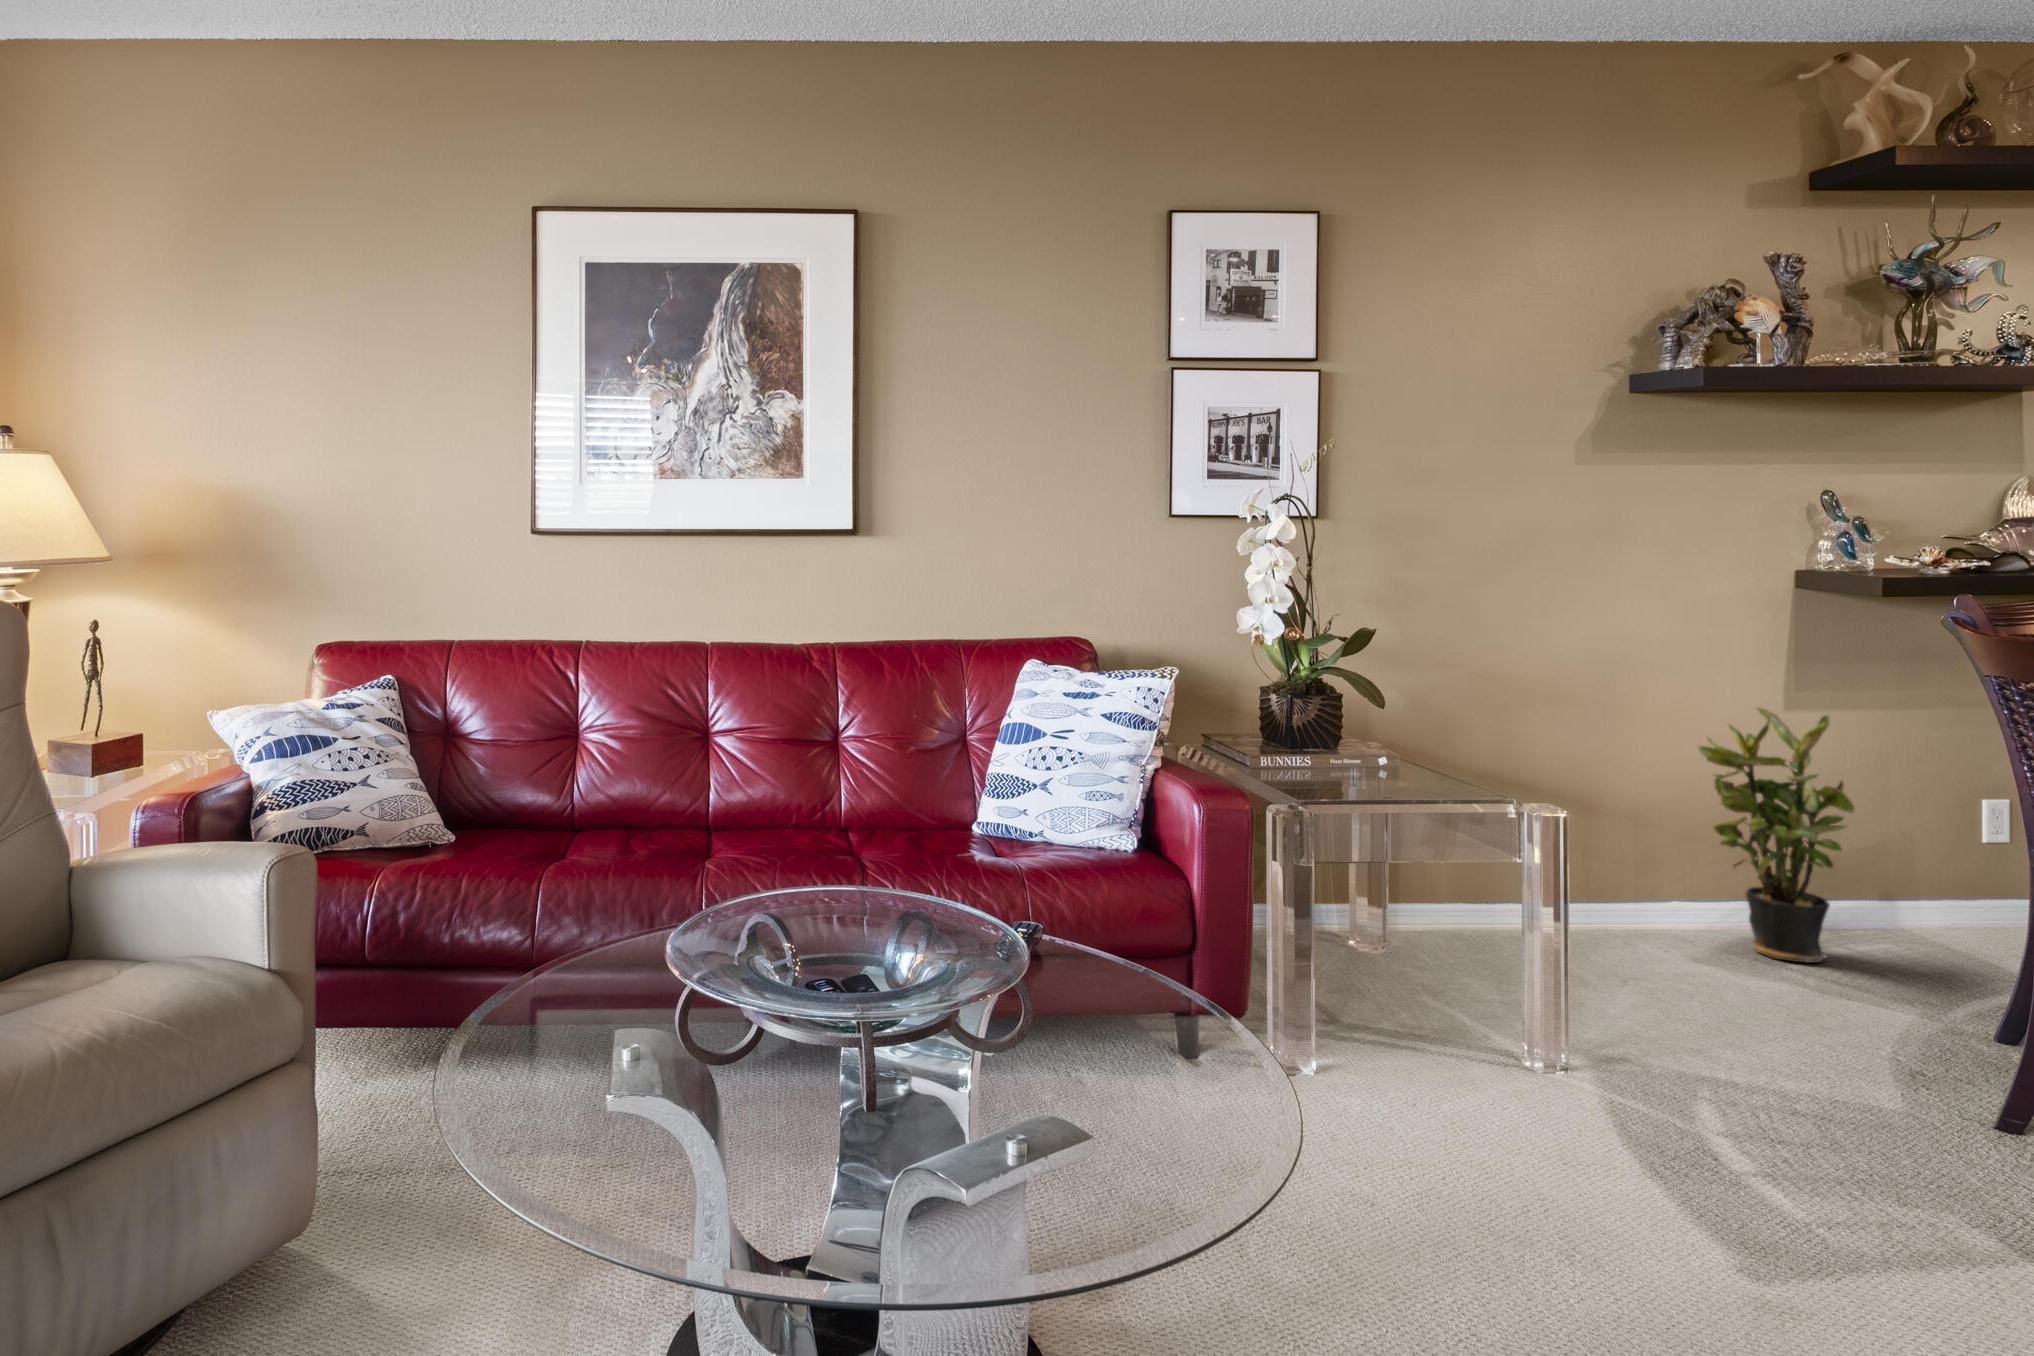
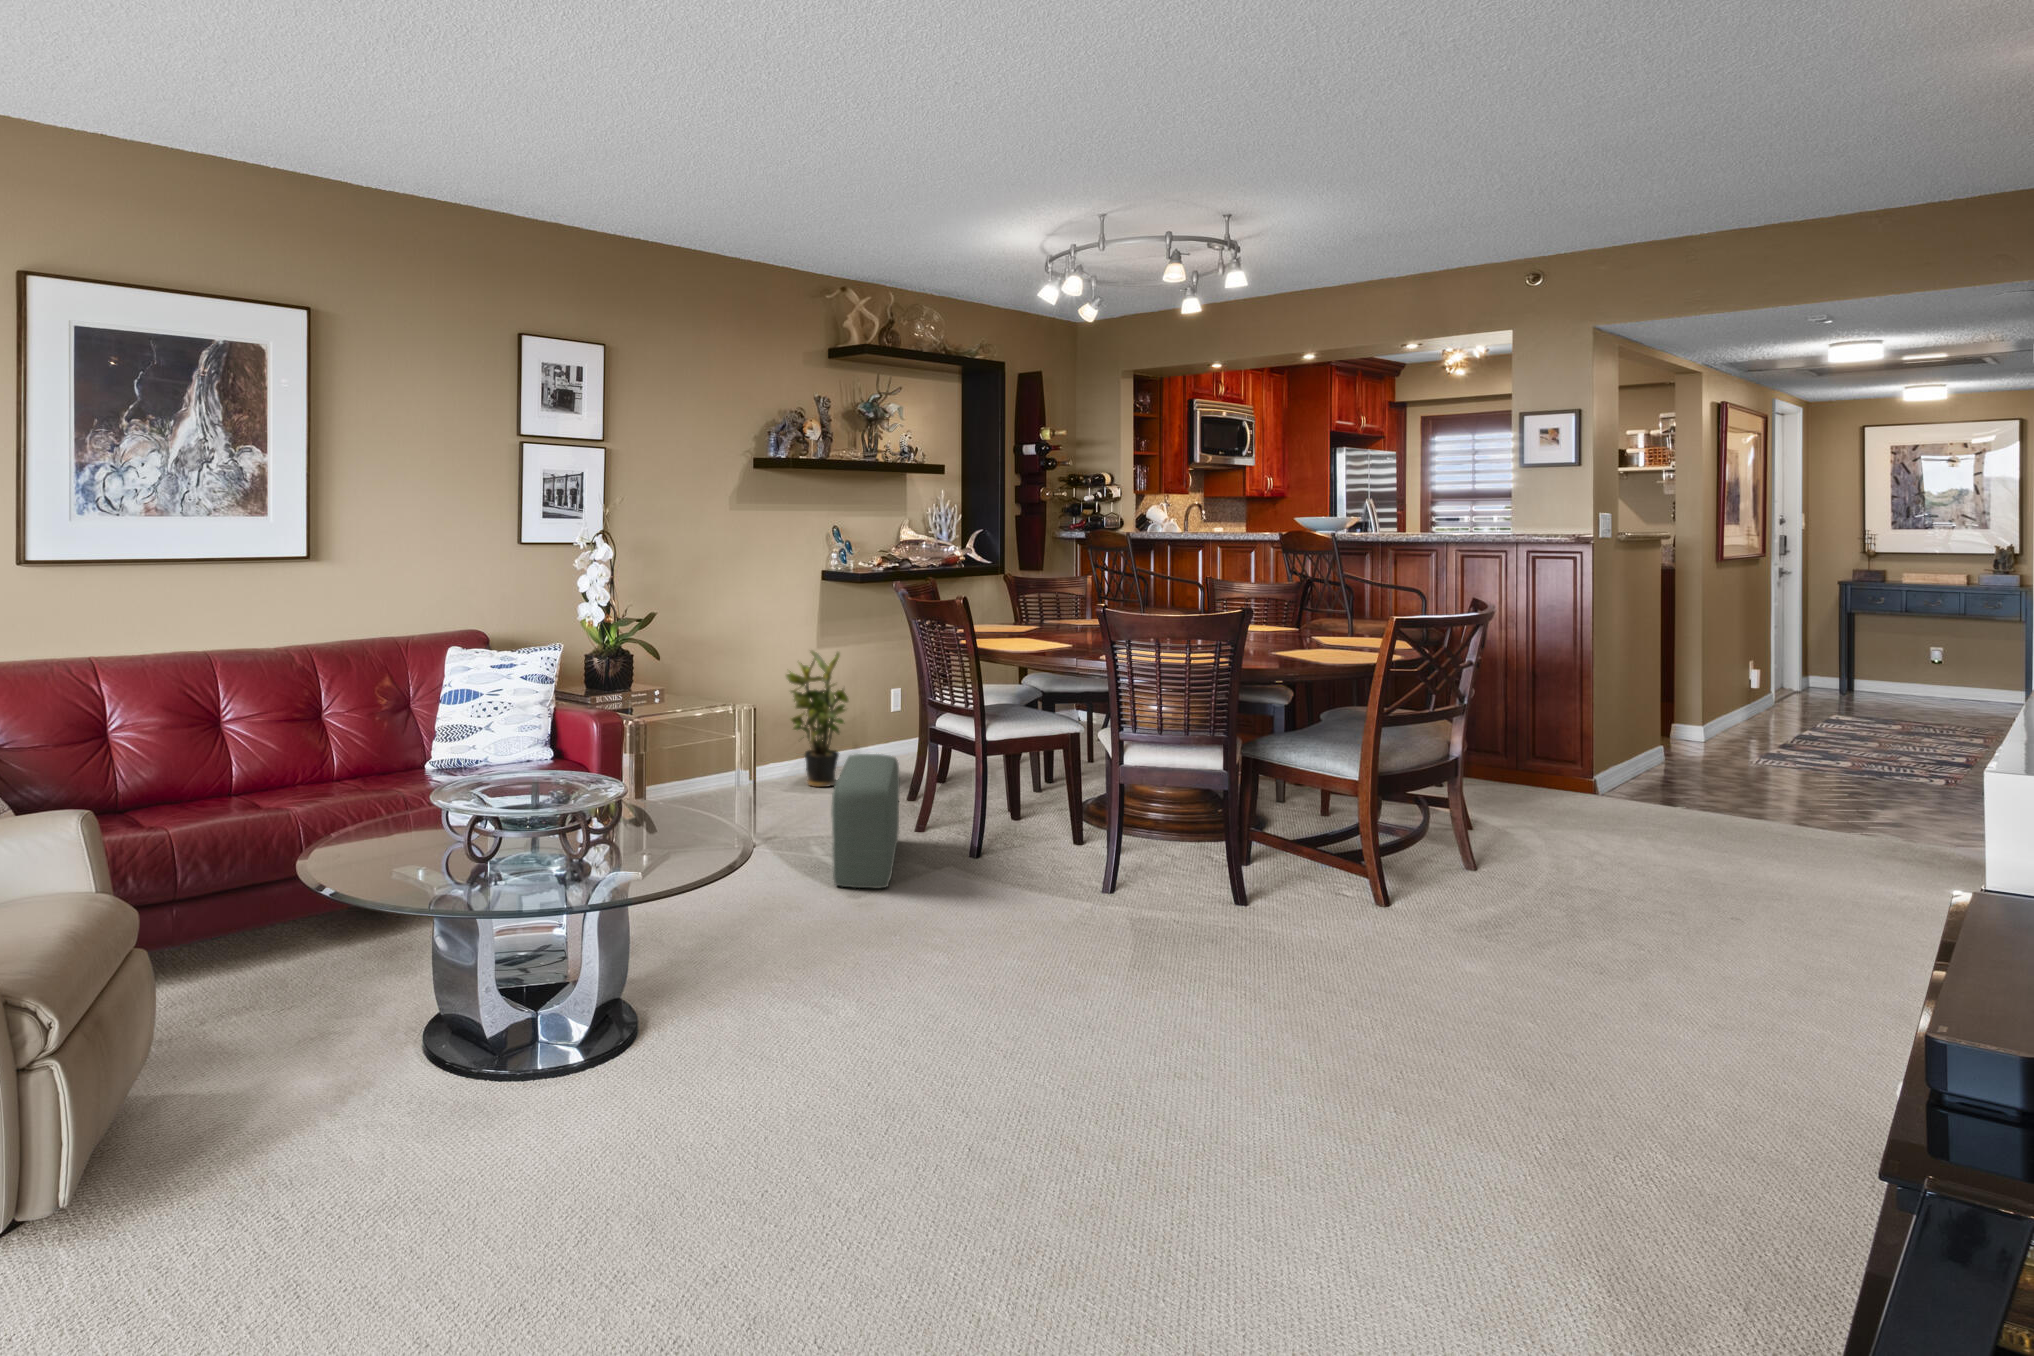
pouf: none [1727,938,1956,1293] -> present [831,754,900,888]

